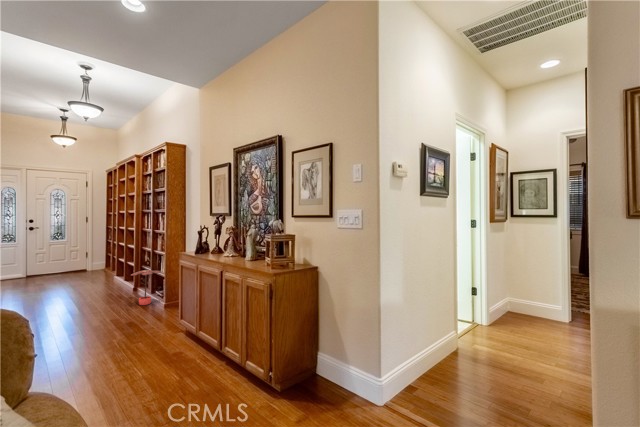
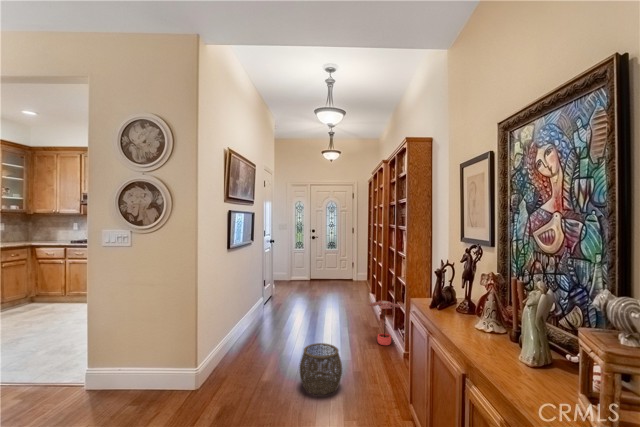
woven basket: none [77,304,121,343] -> present [300,343,342,395]

